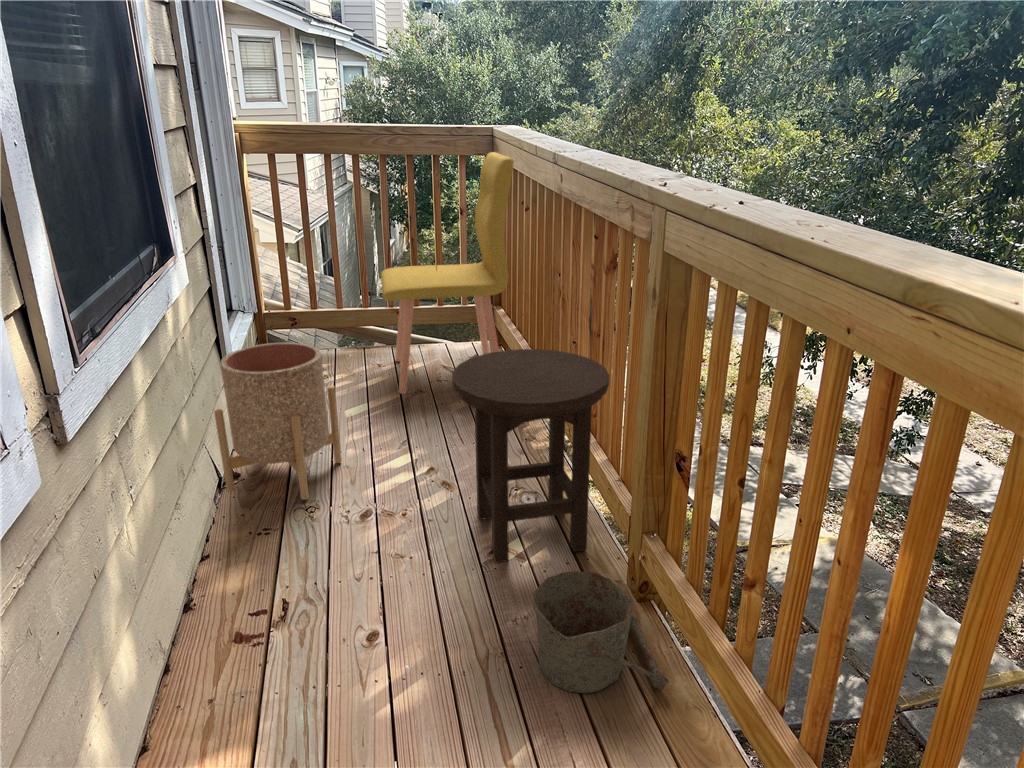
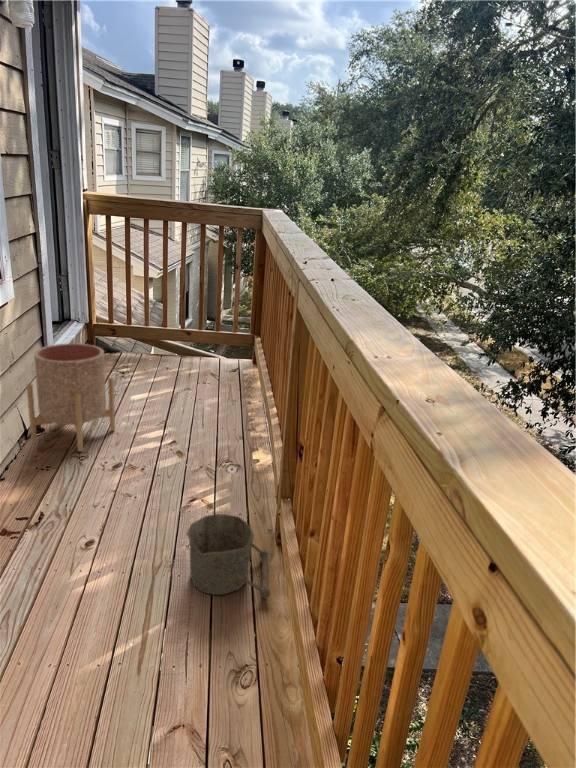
chair: present [381,152,514,394] -> none [168,227,266,393]
stool: present [452,349,610,563] -> none [173,364,281,507]

